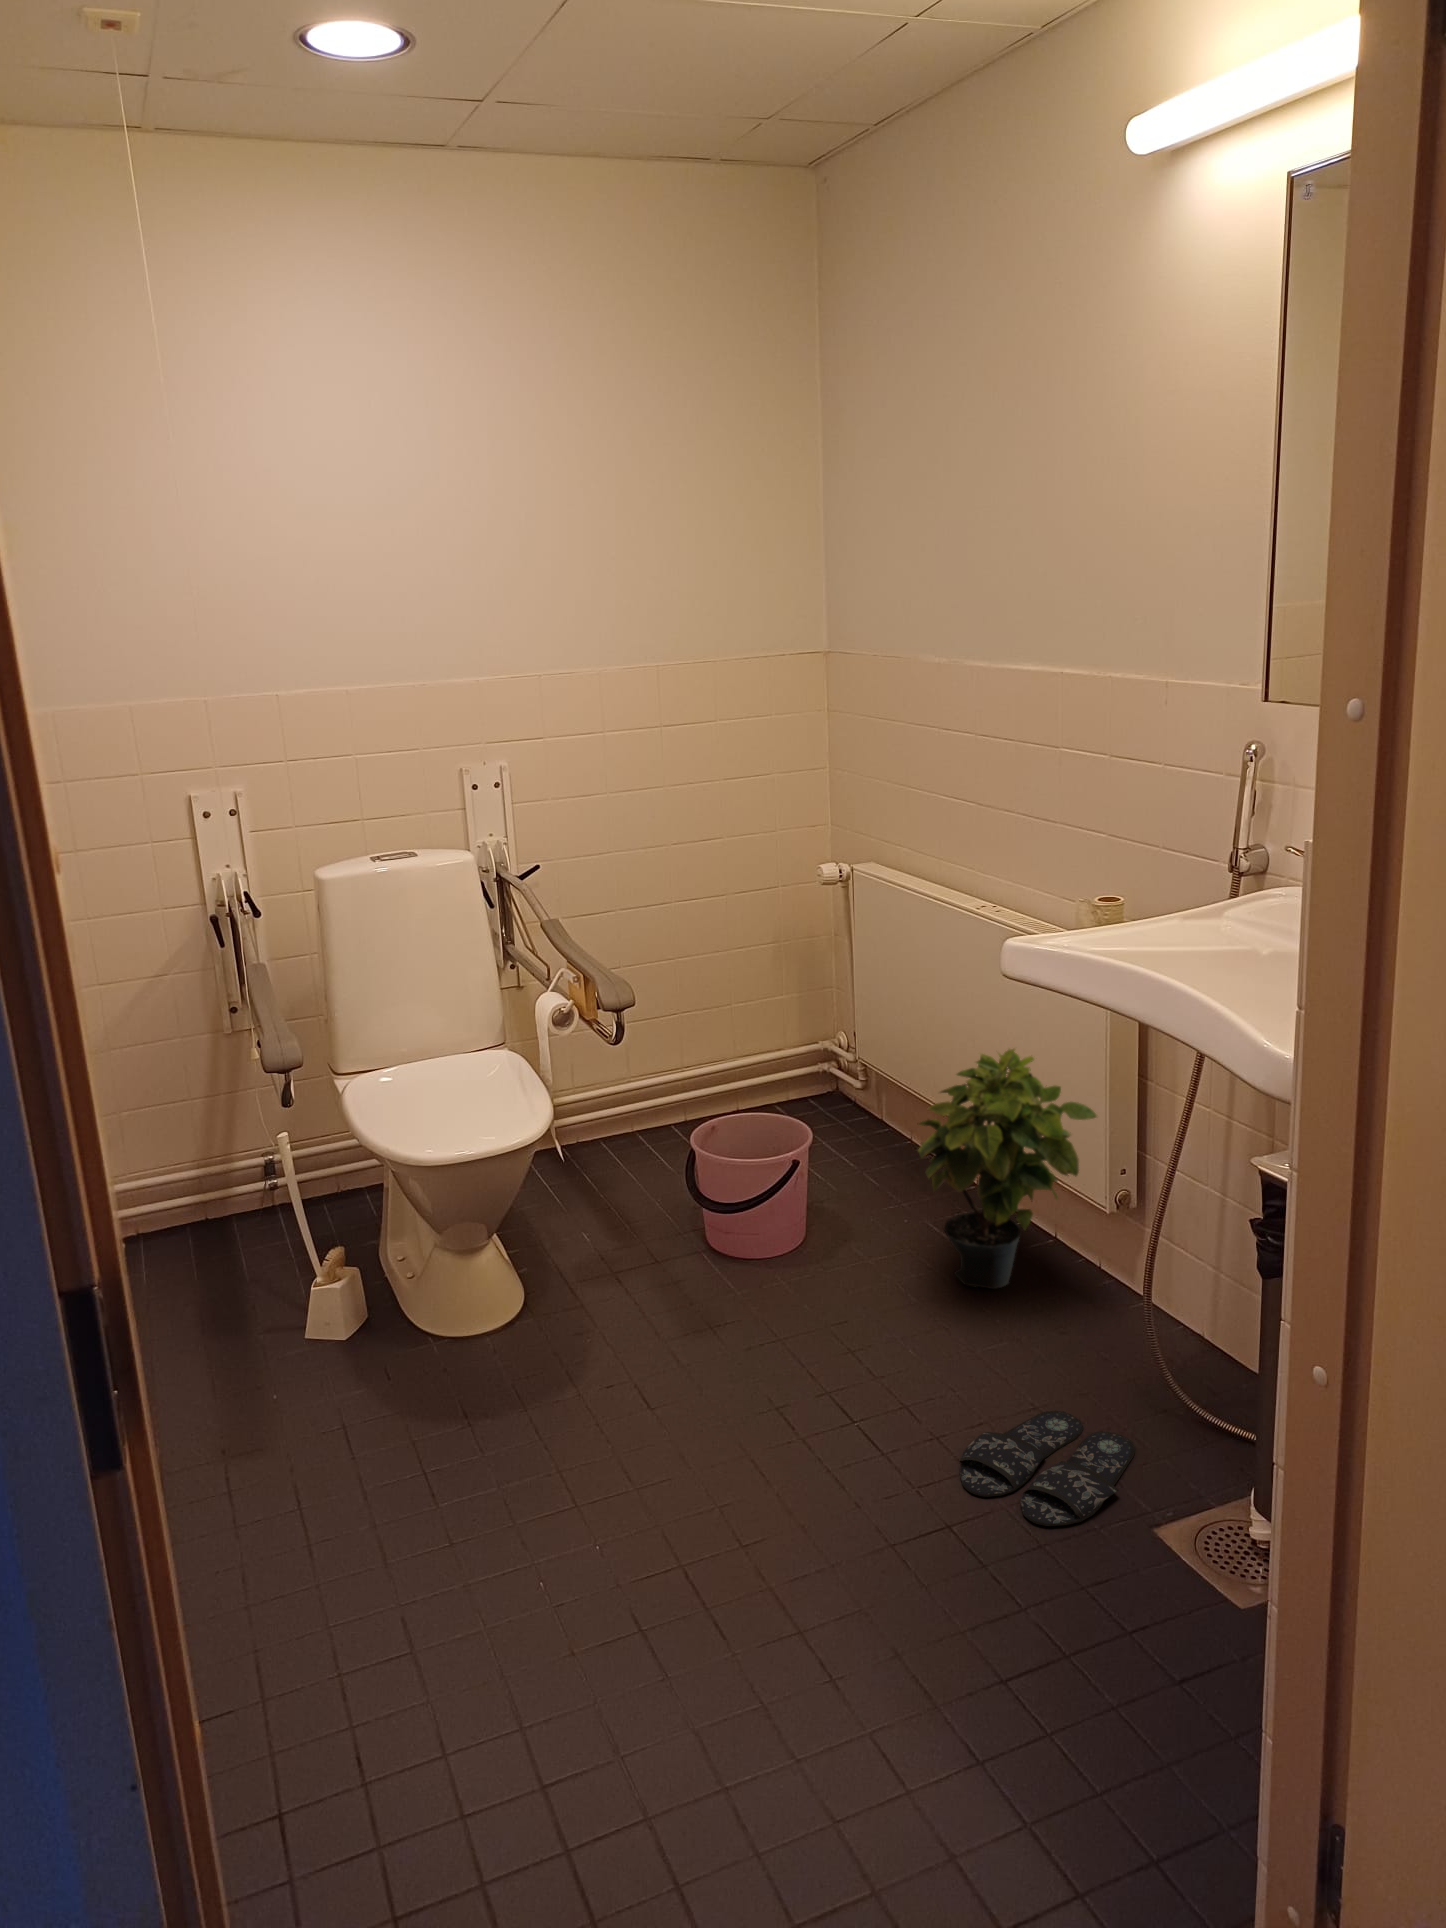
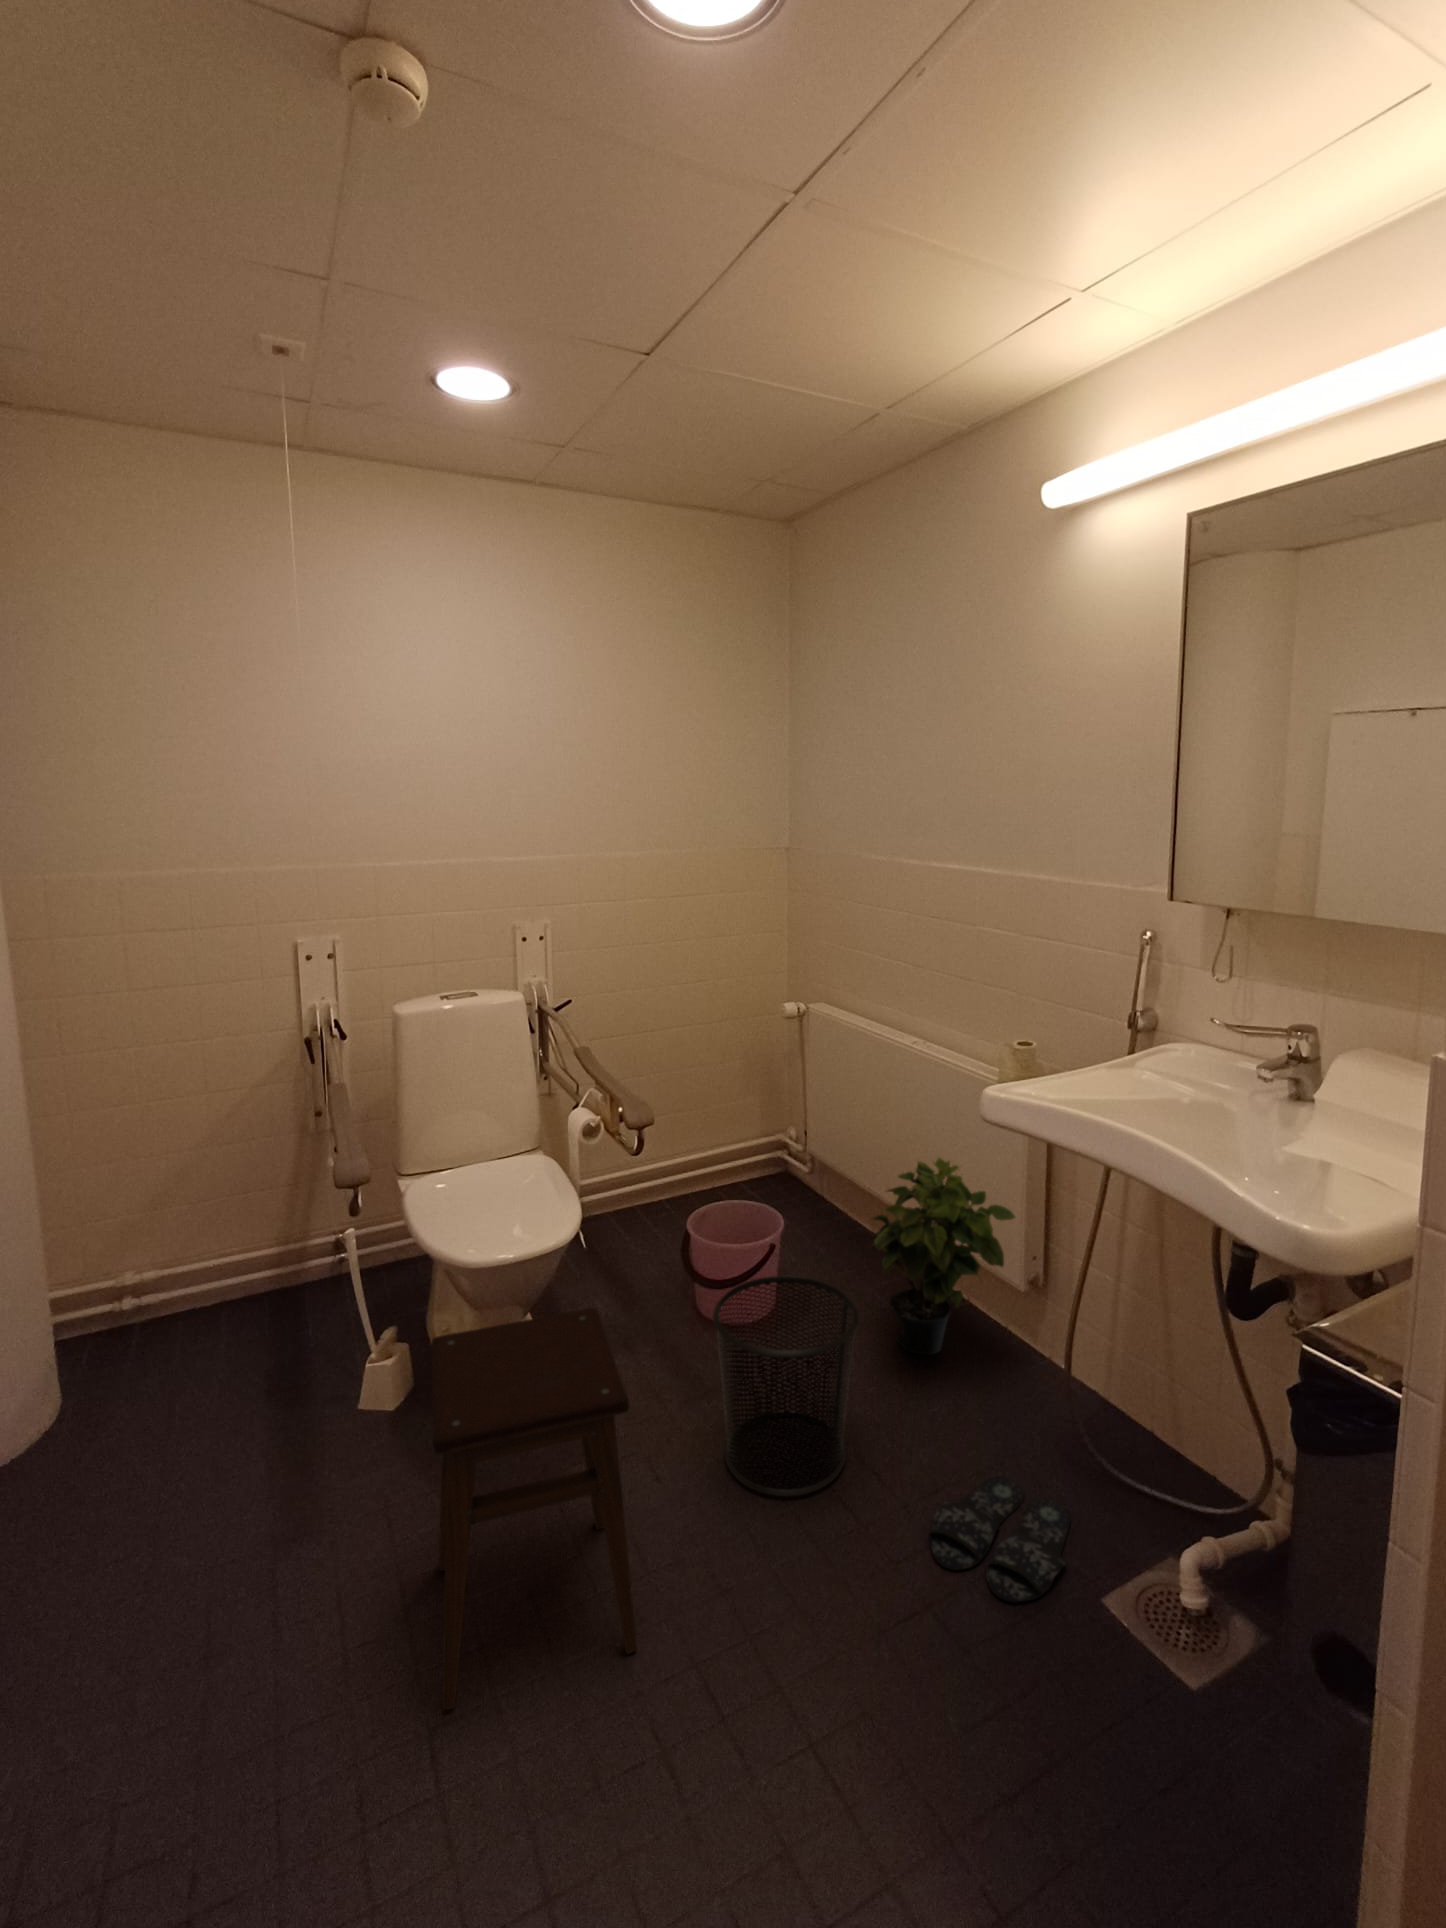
waste bin: none [707,1184,882,1426] -> present [713,1276,858,1496]
stool: none [375,1205,616,1602] -> present [431,1308,637,1710]

